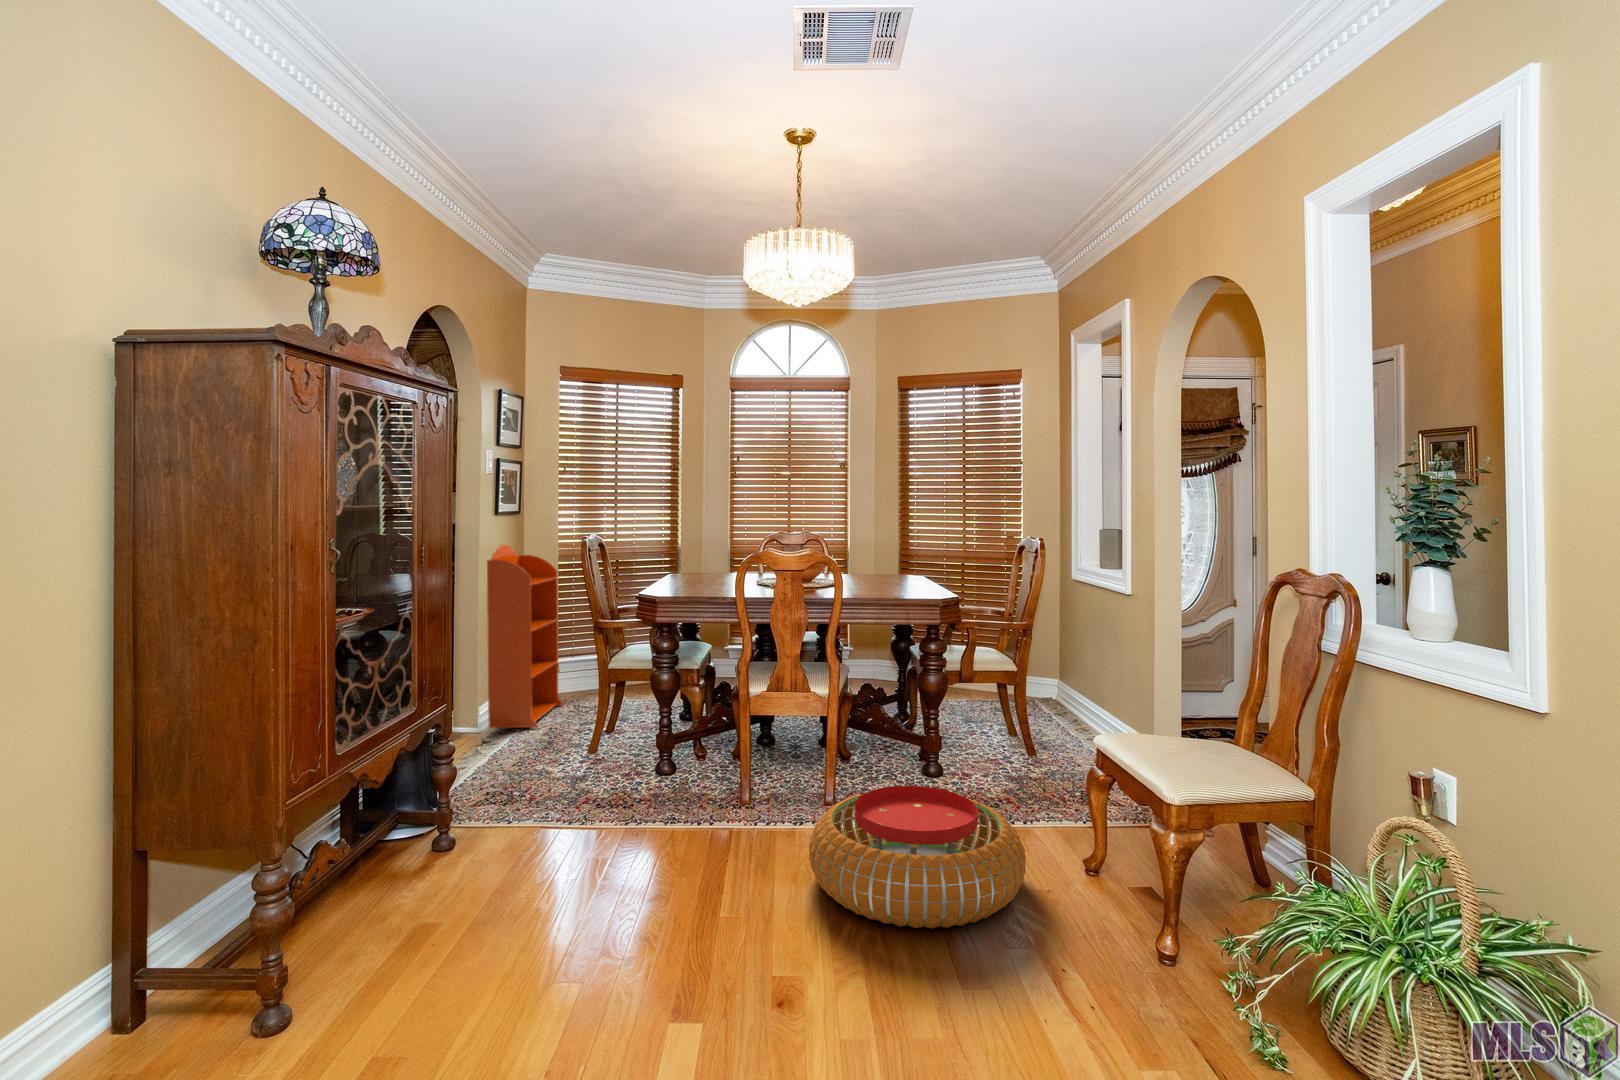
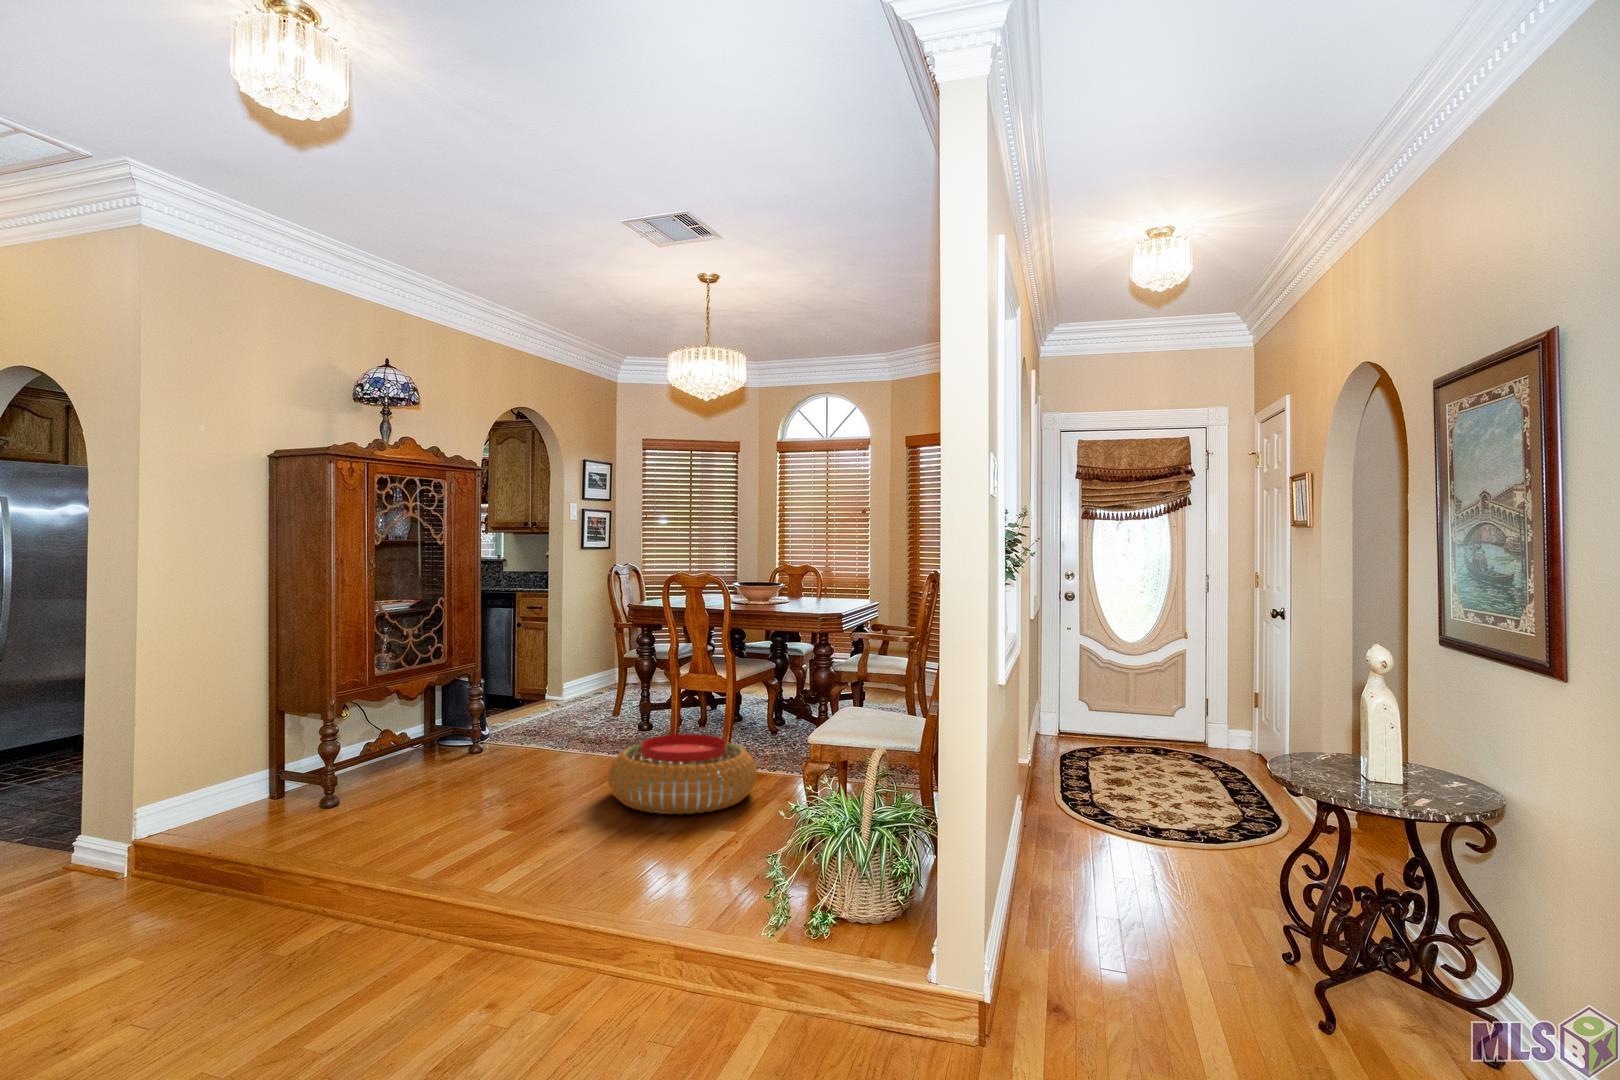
bookcase: present [487,545,564,728] -> none [565,570,631,702]

